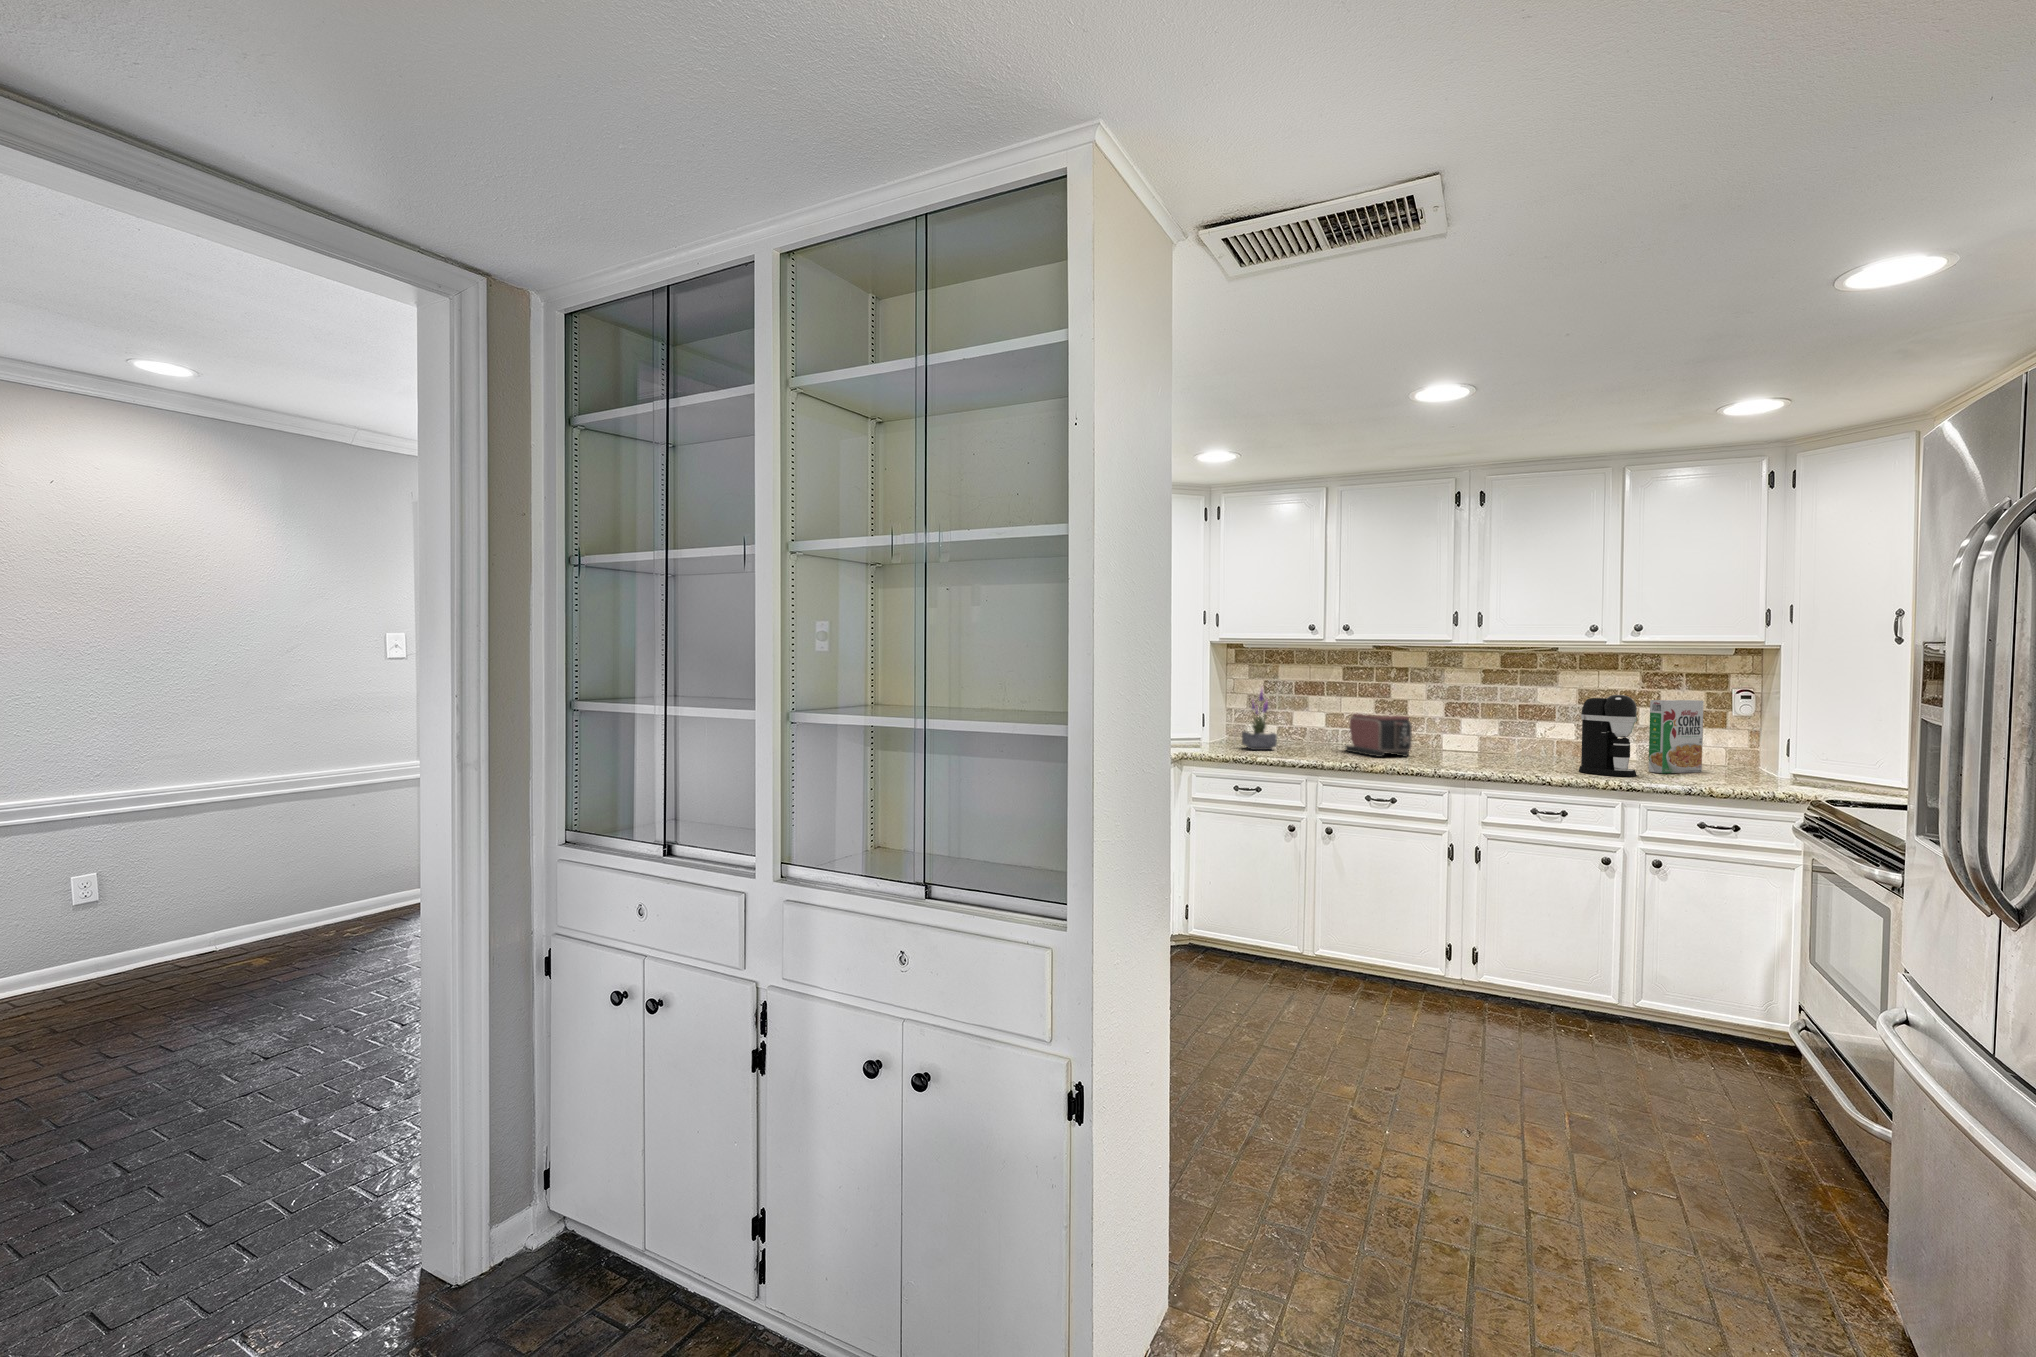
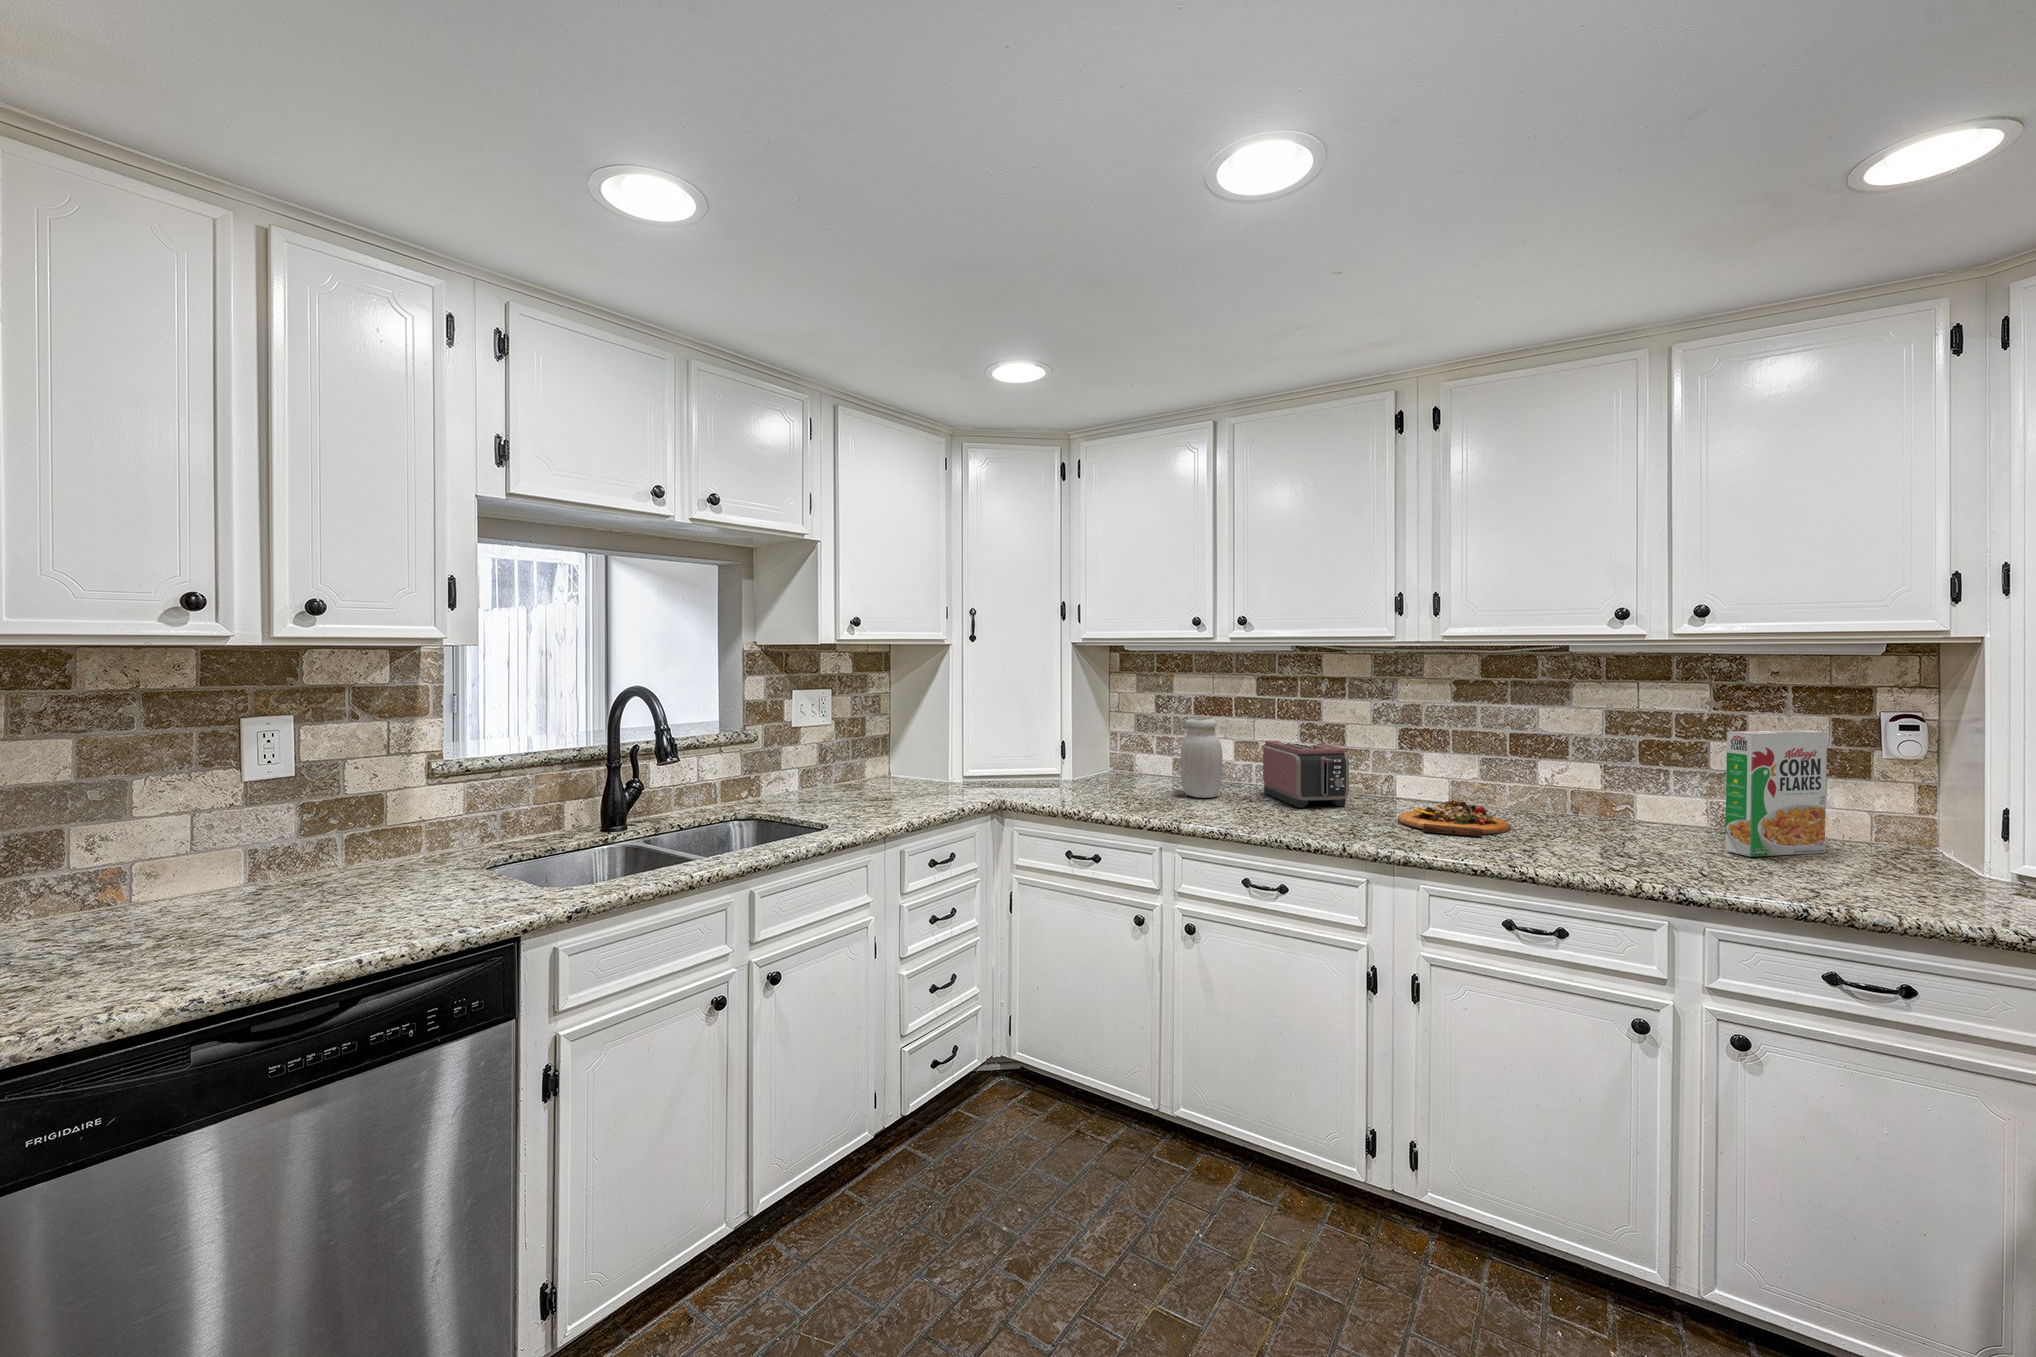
potted plant: present [1242,690,1277,750] -> none [1131,703,1171,790]
coffee maker: present [1579,695,1637,777] -> none [1600,724,1702,865]
jar: none [1288,697,1319,753] -> present [1180,718,1222,798]
cutting board: none [1449,748,1523,768] -> present [1398,800,1511,837]

